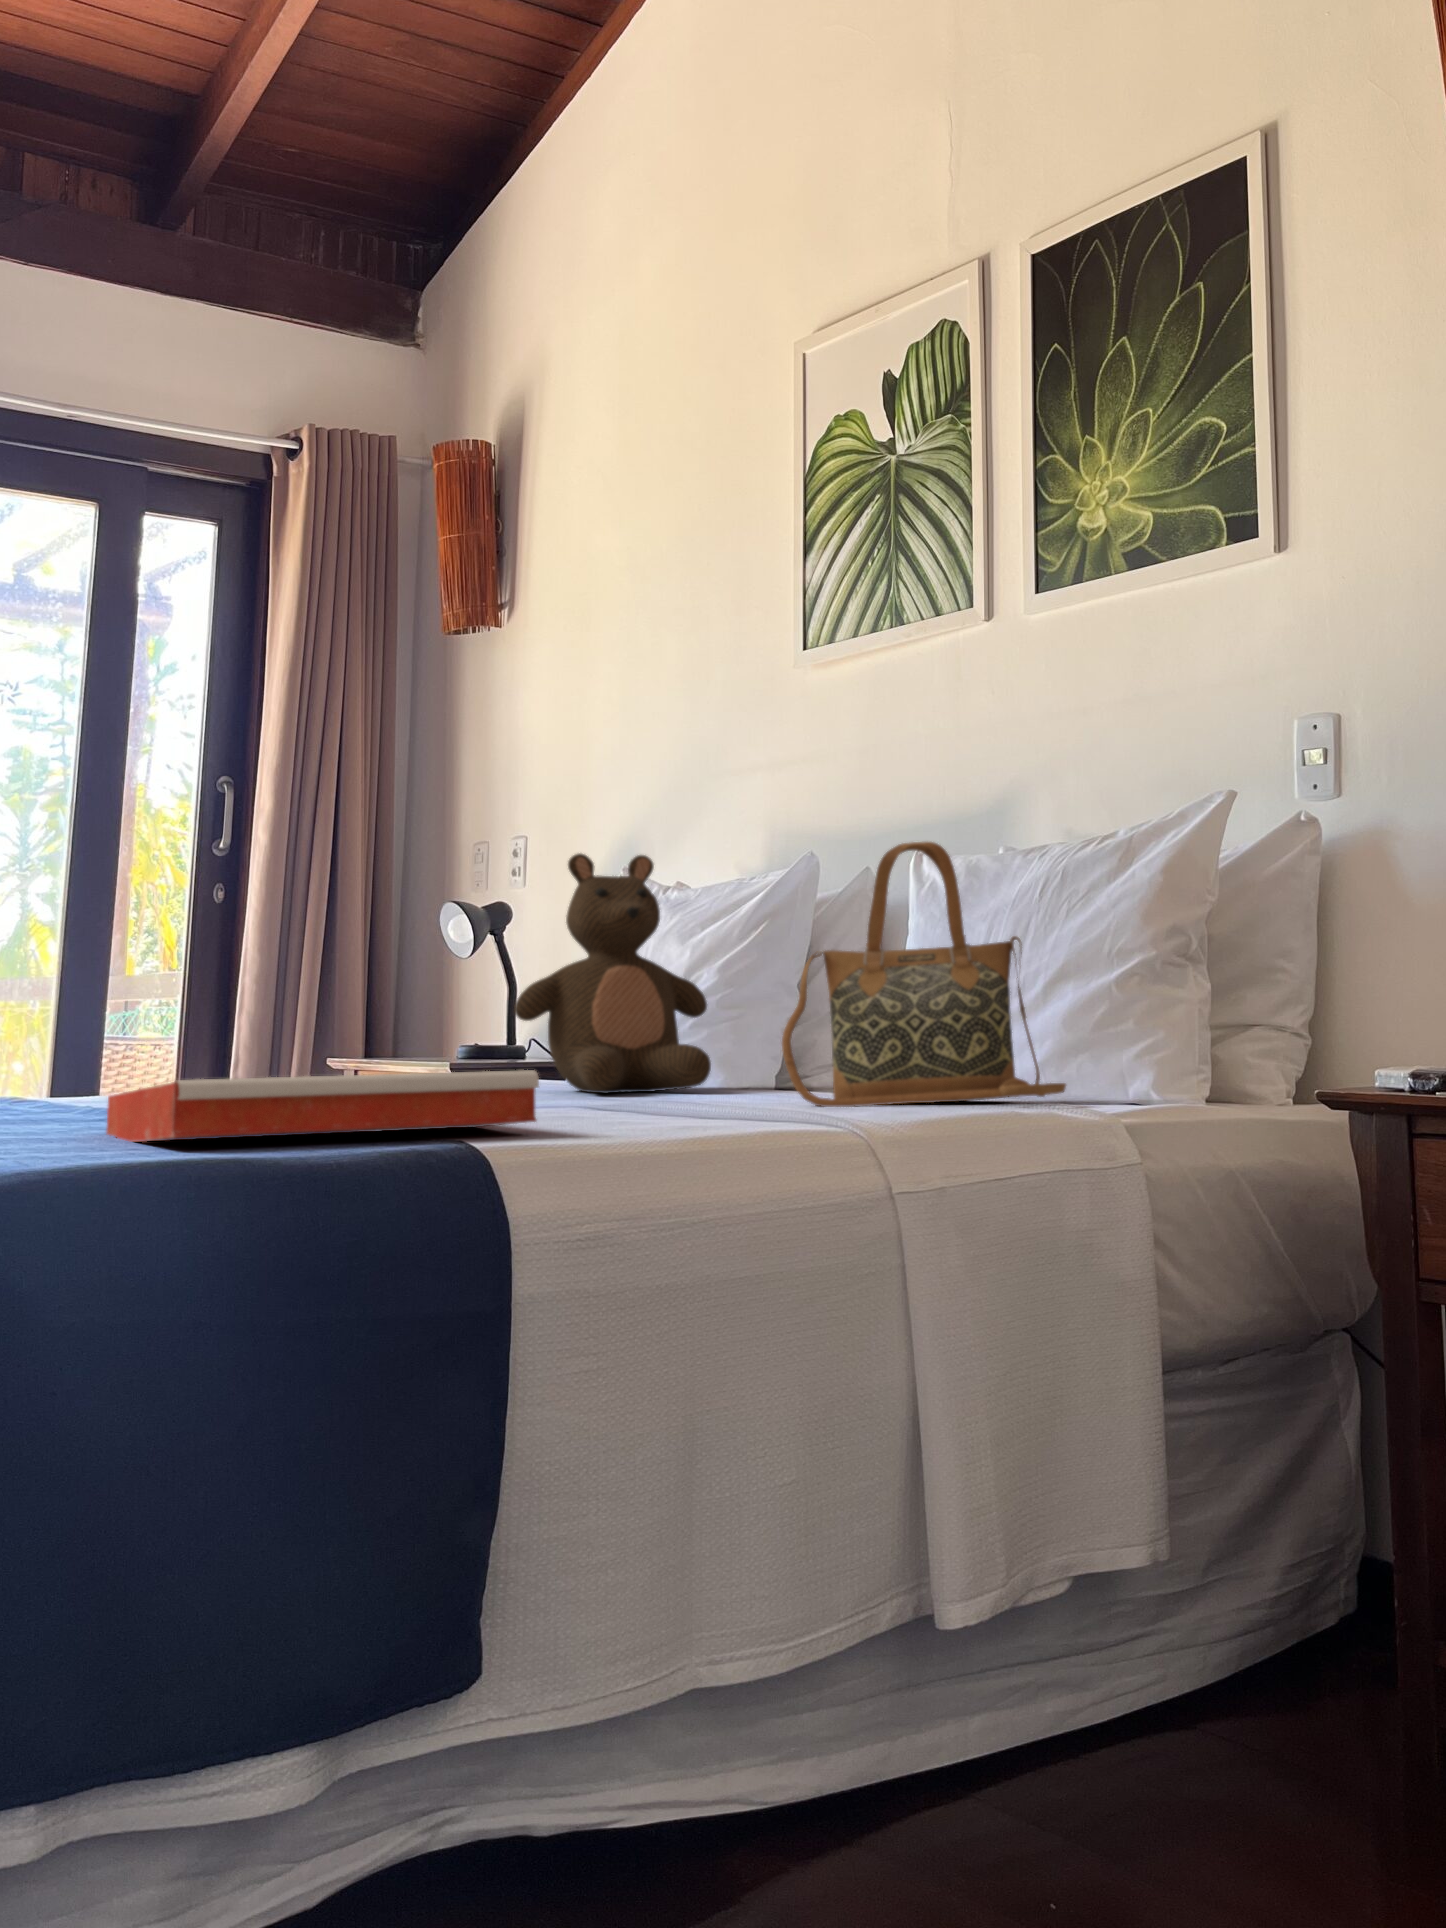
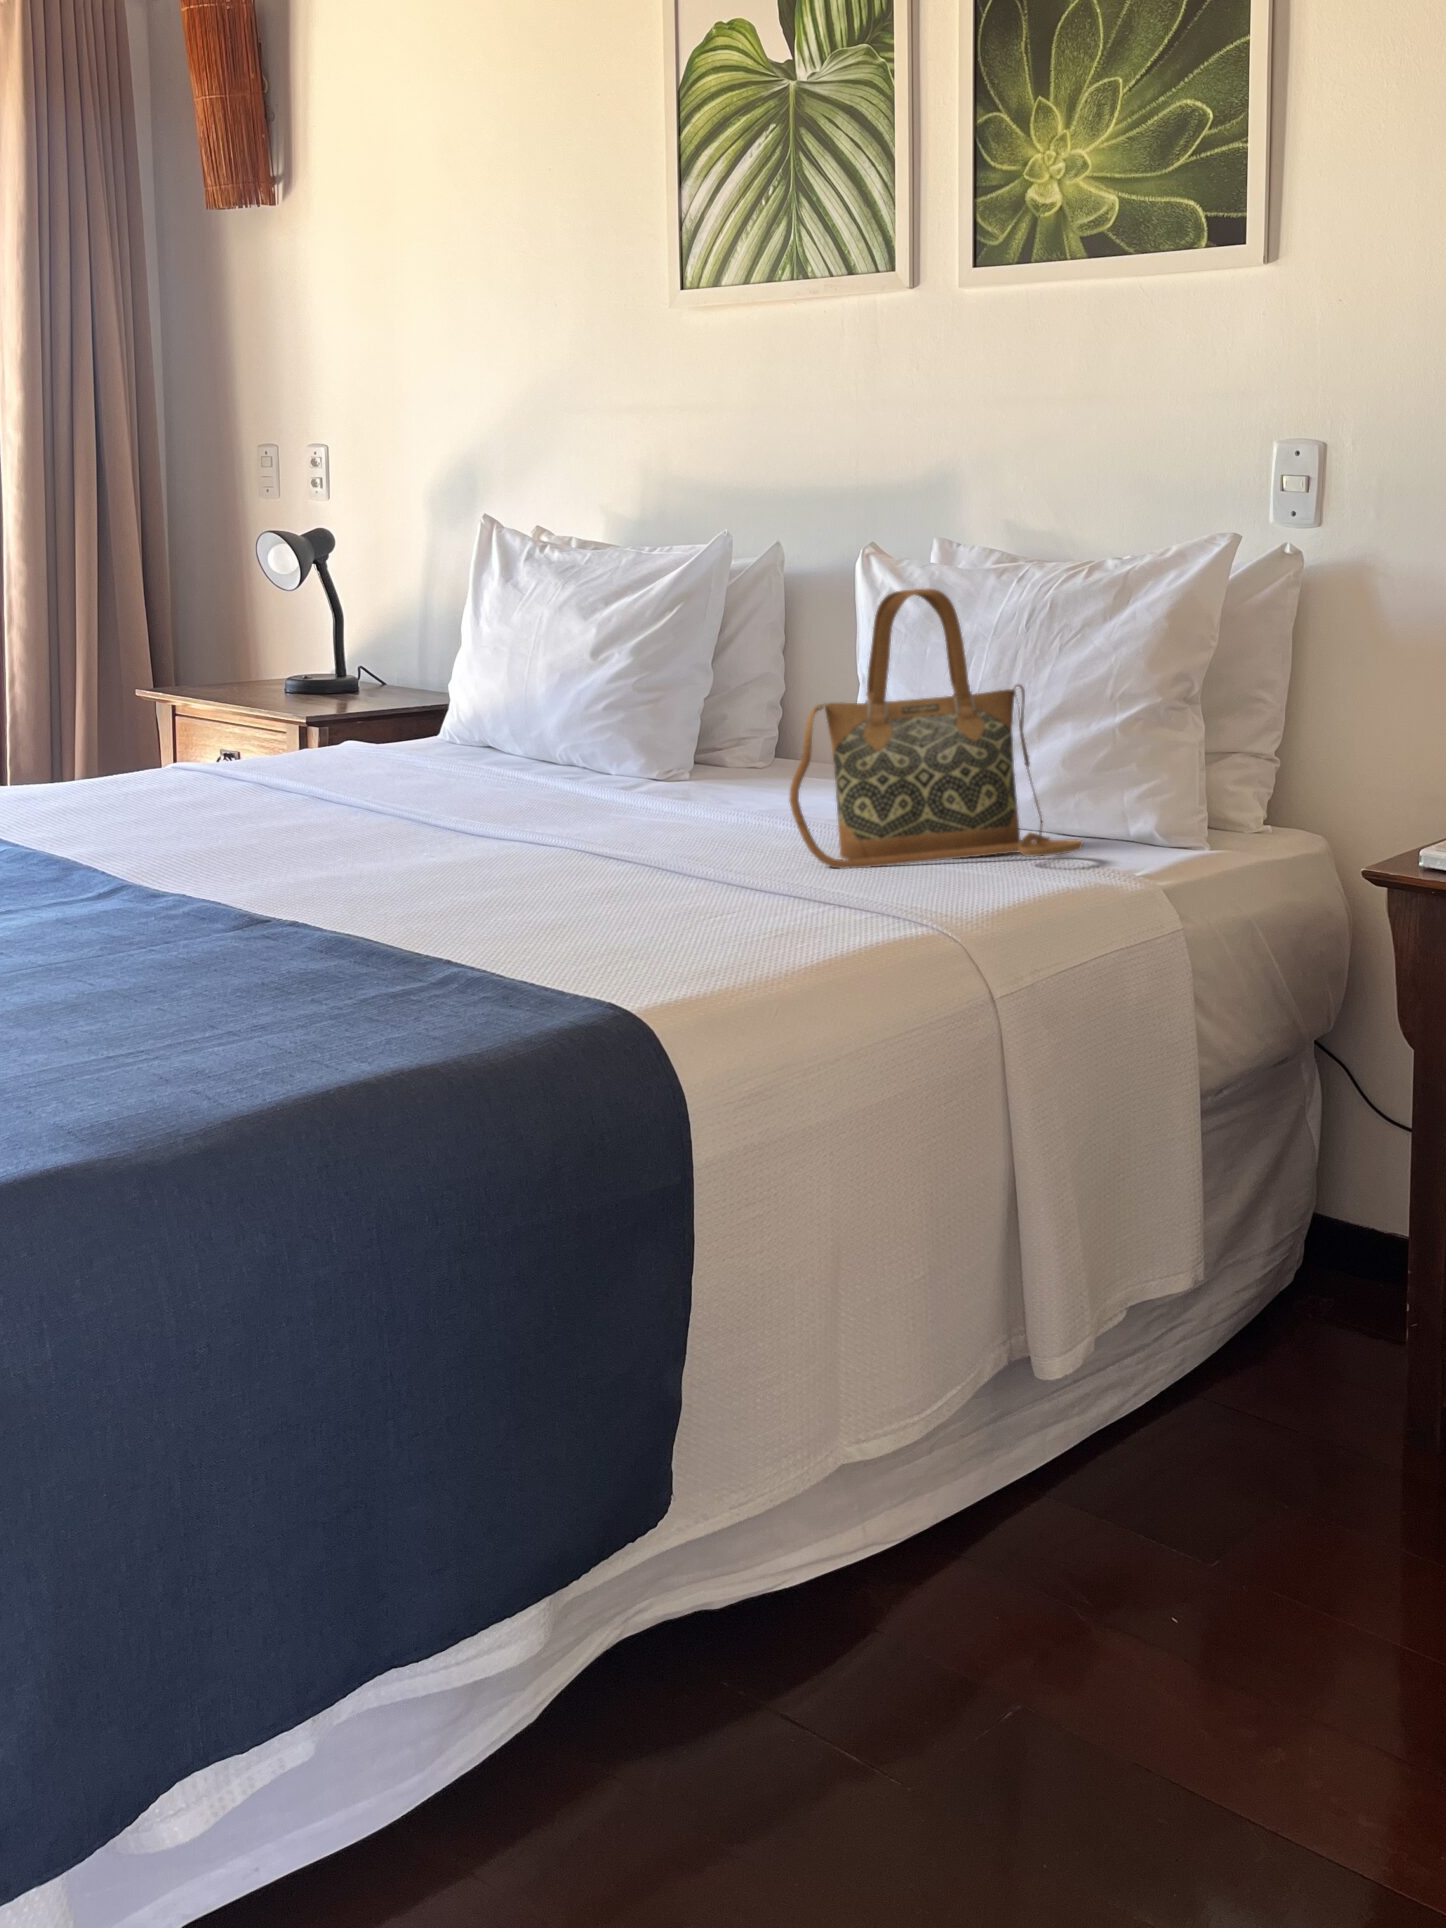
stuffed bear: present [514,853,711,1093] -> none [462,565,678,828]
tray: present [106,1070,539,1142] -> none [164,903,648,1058]

